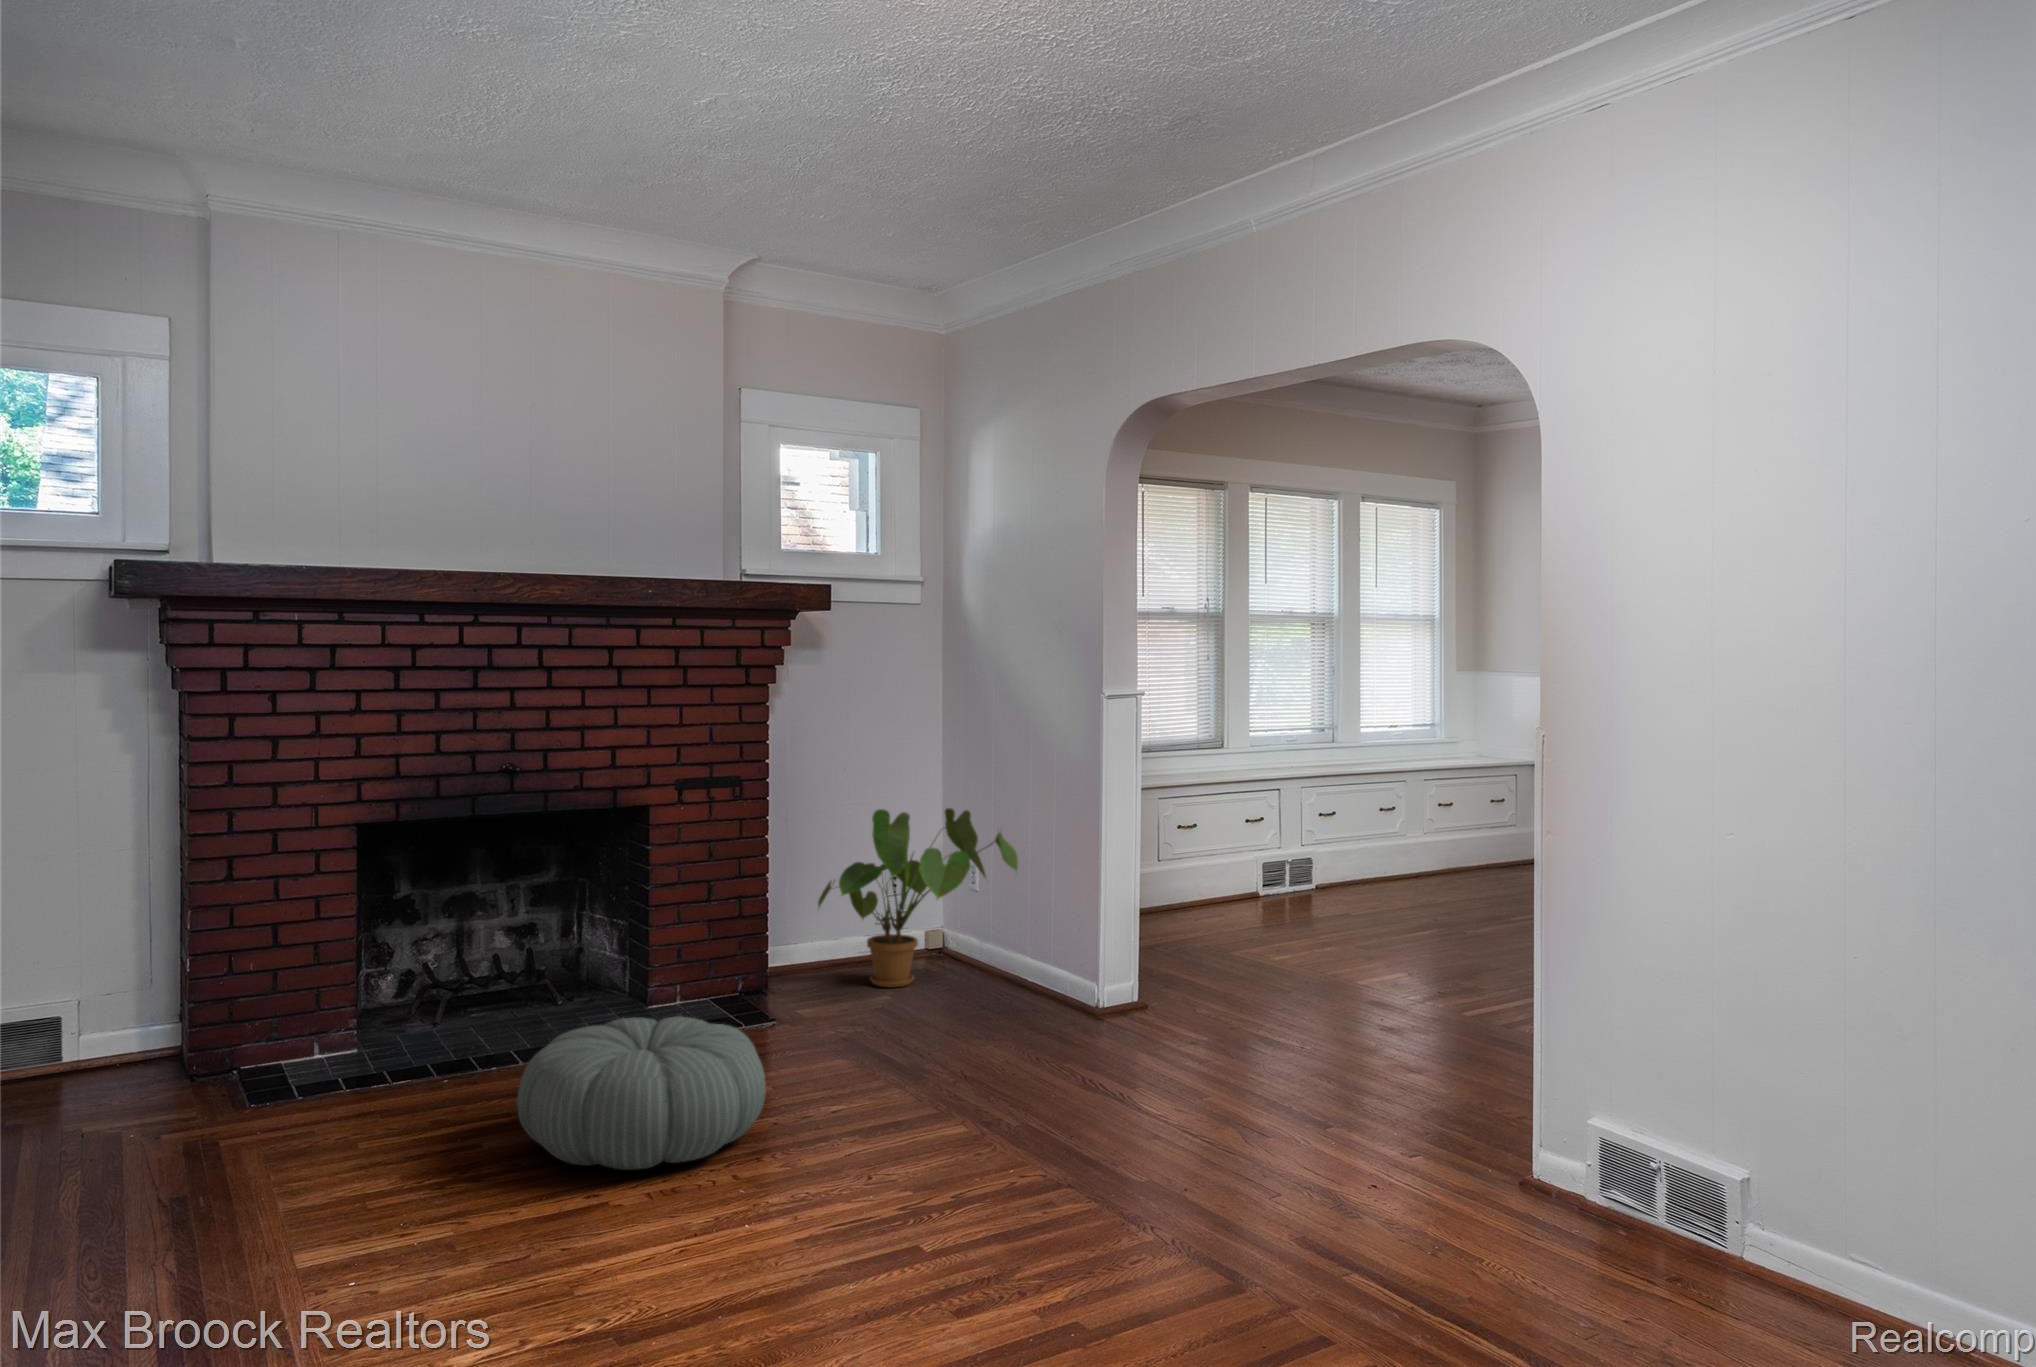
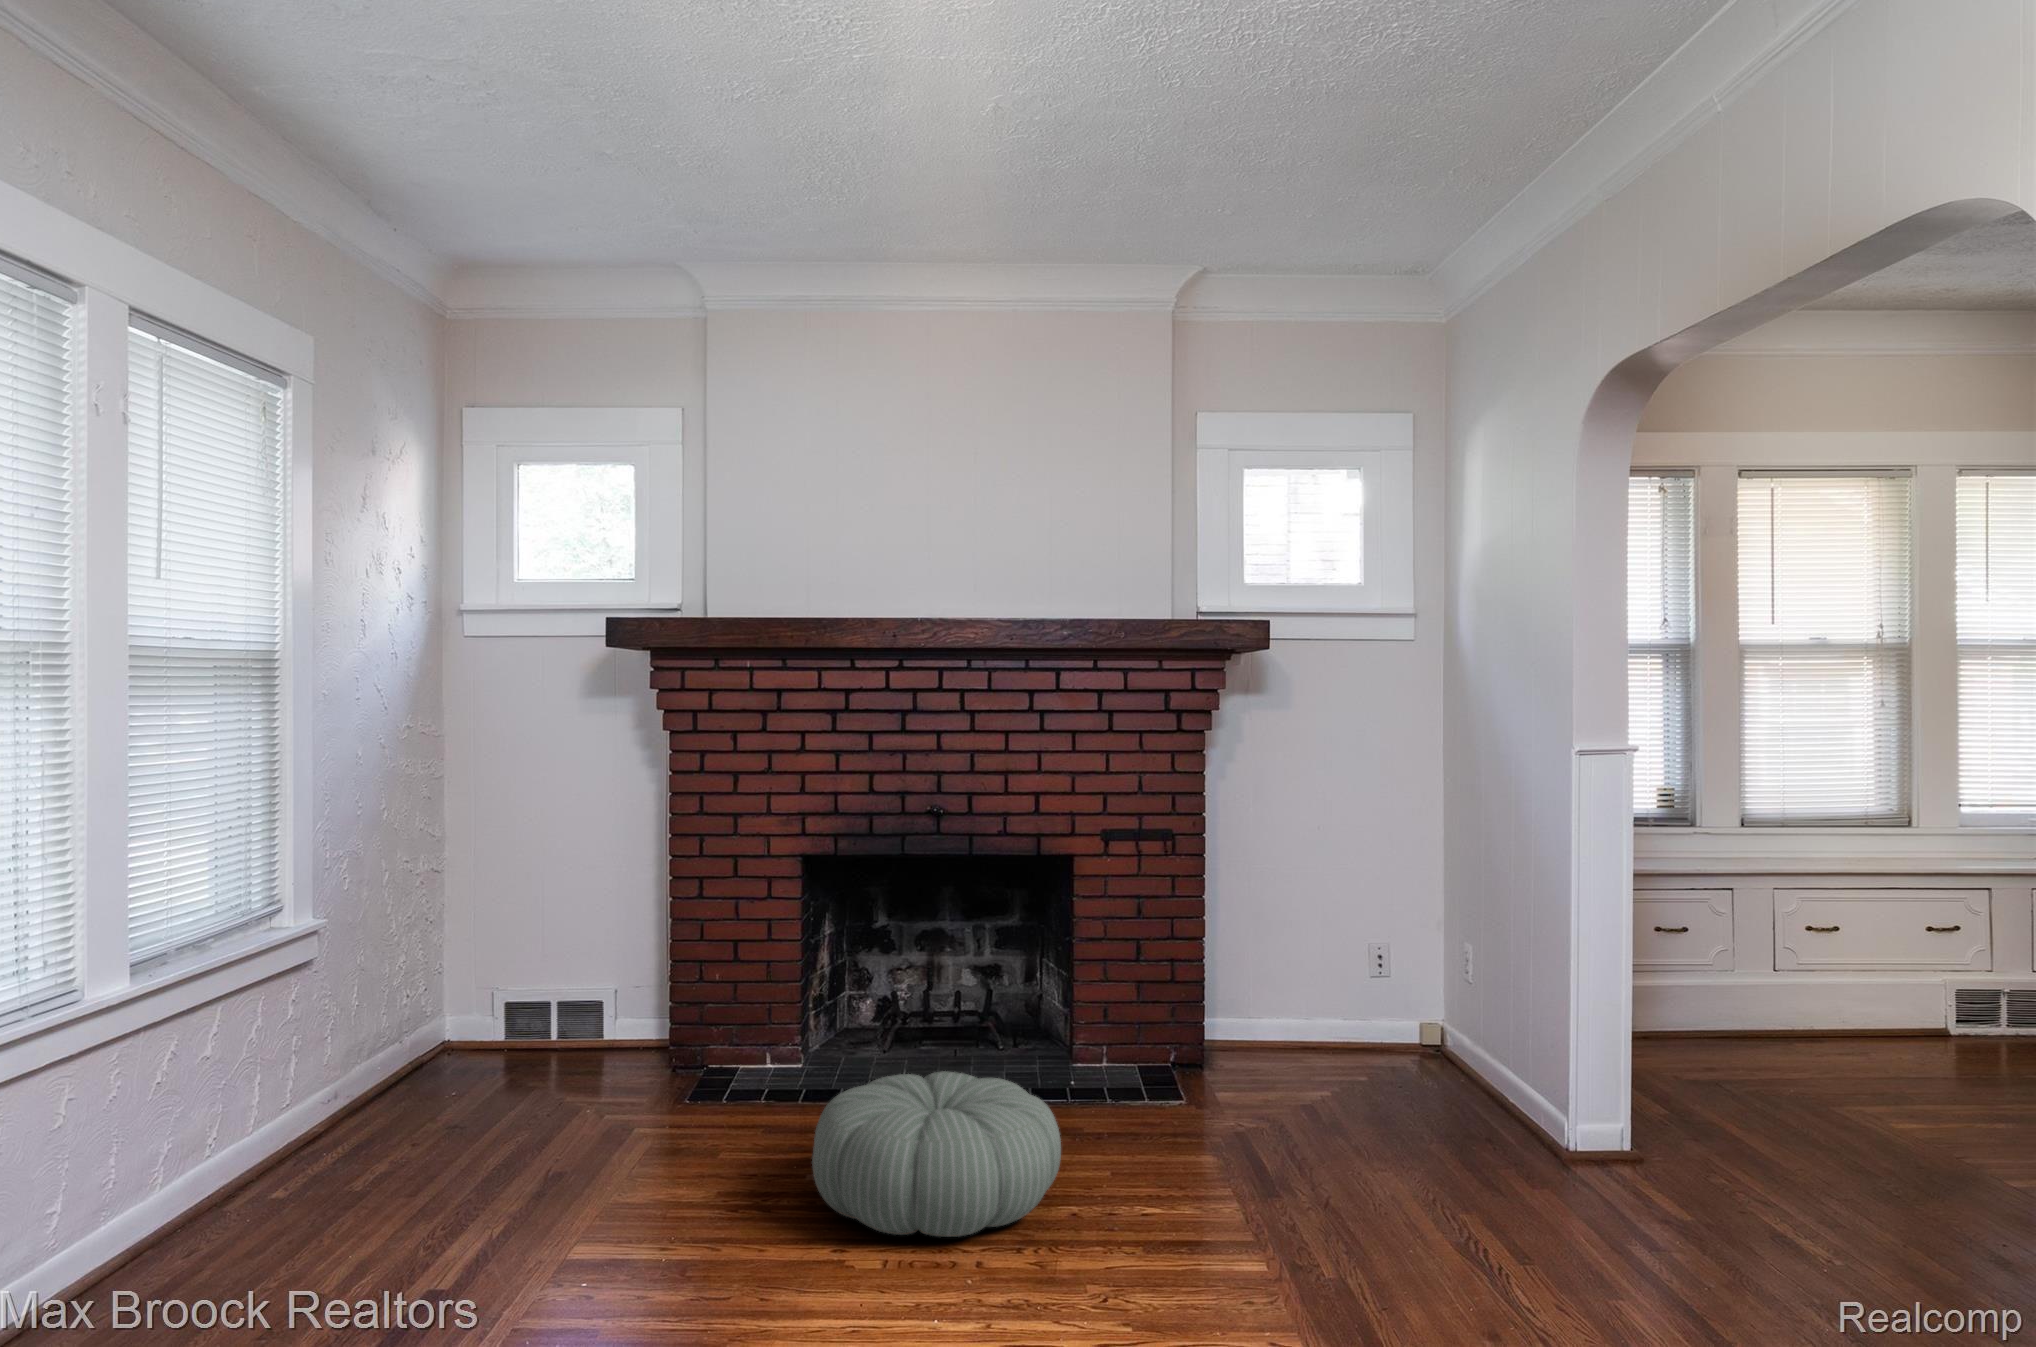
house plant: present [818,808,1018,987] -> none [1272,876,1499,1082]

